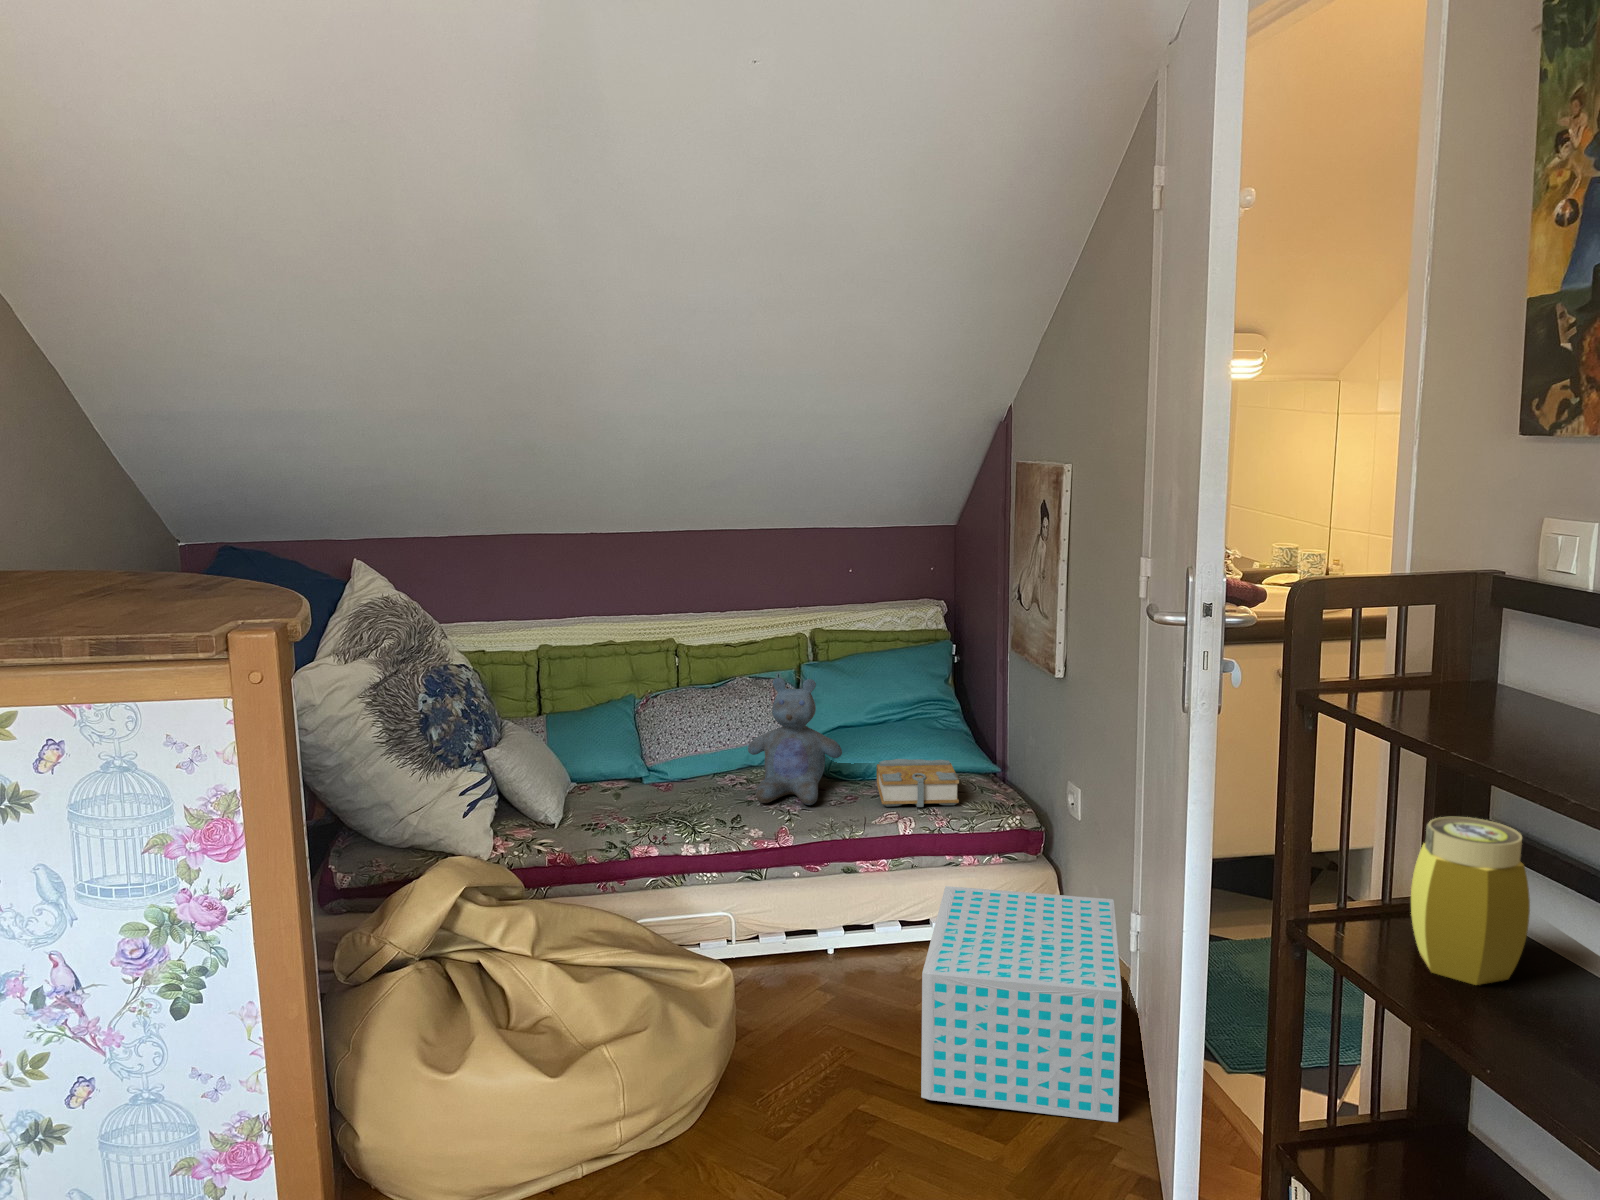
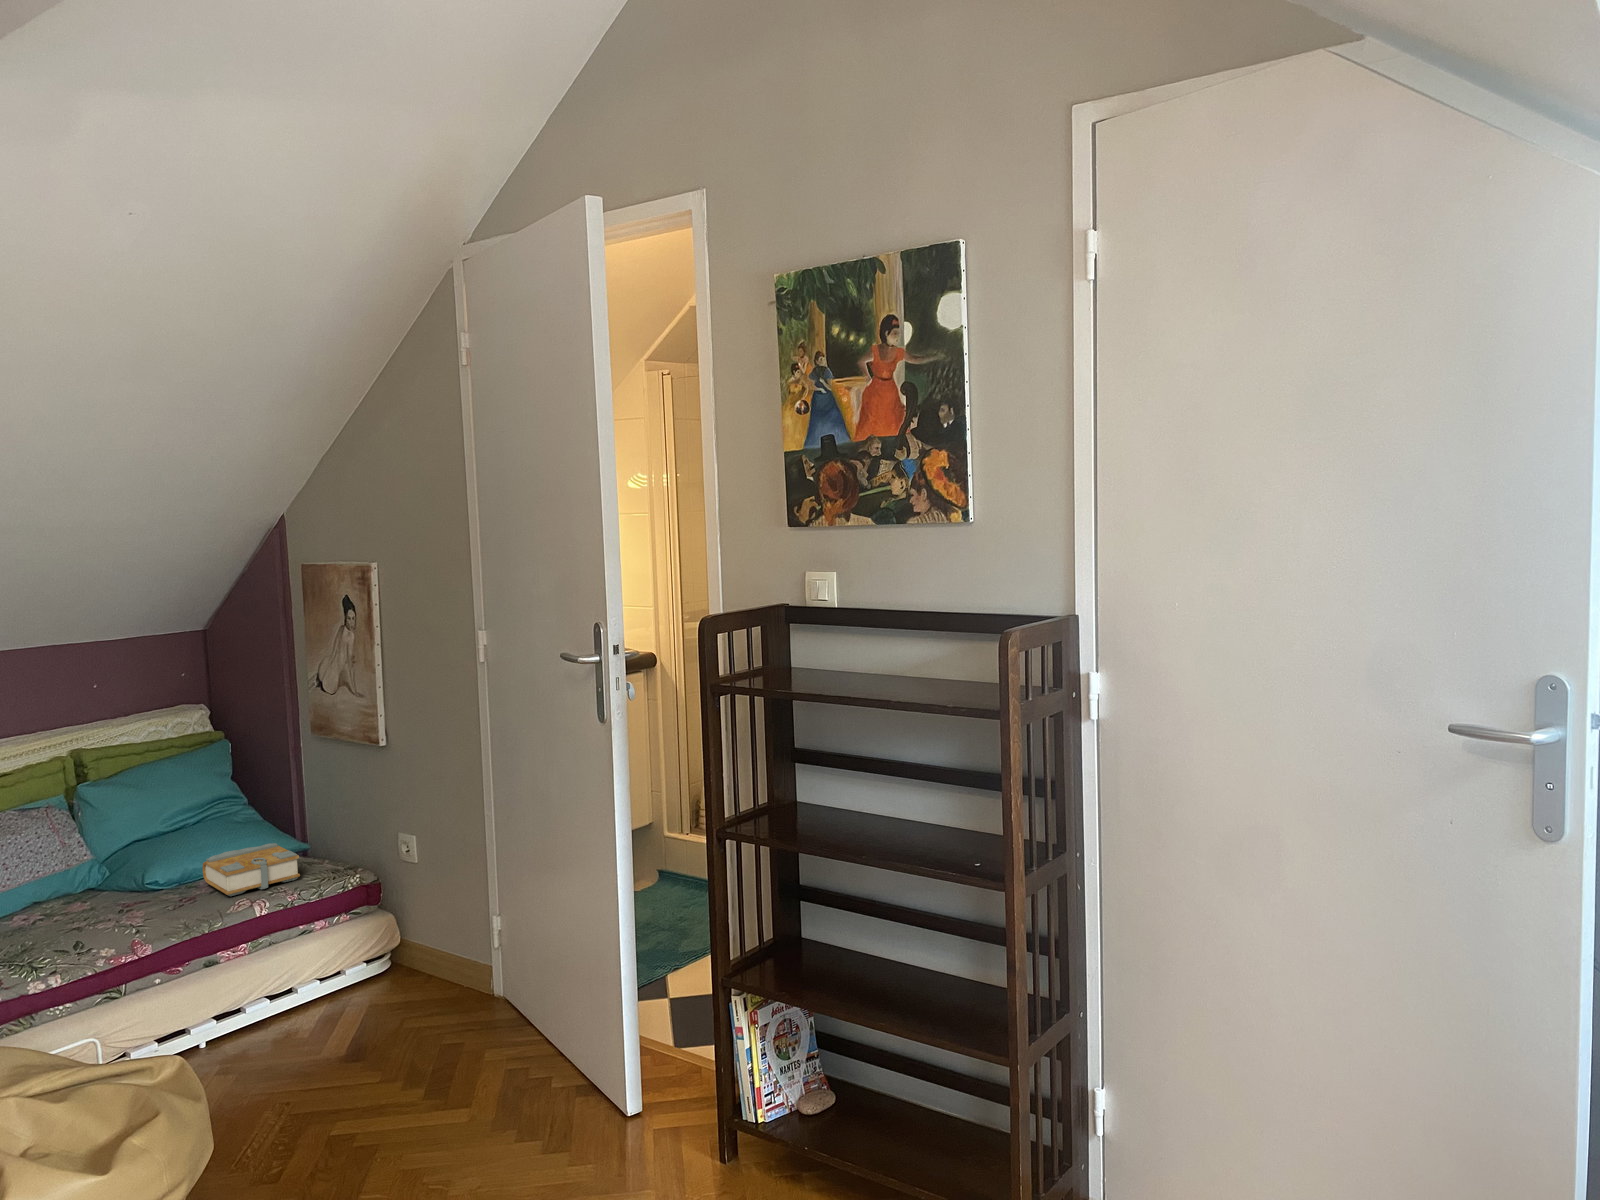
stuffed bear: present [748,678,842,805] -> none [55,790,167,925]
jar: present [1411,817,1530,985] -> none [779,739,839,828]
storage box: present [921,886,1122,1122] -> none [338,908,543,1104]

